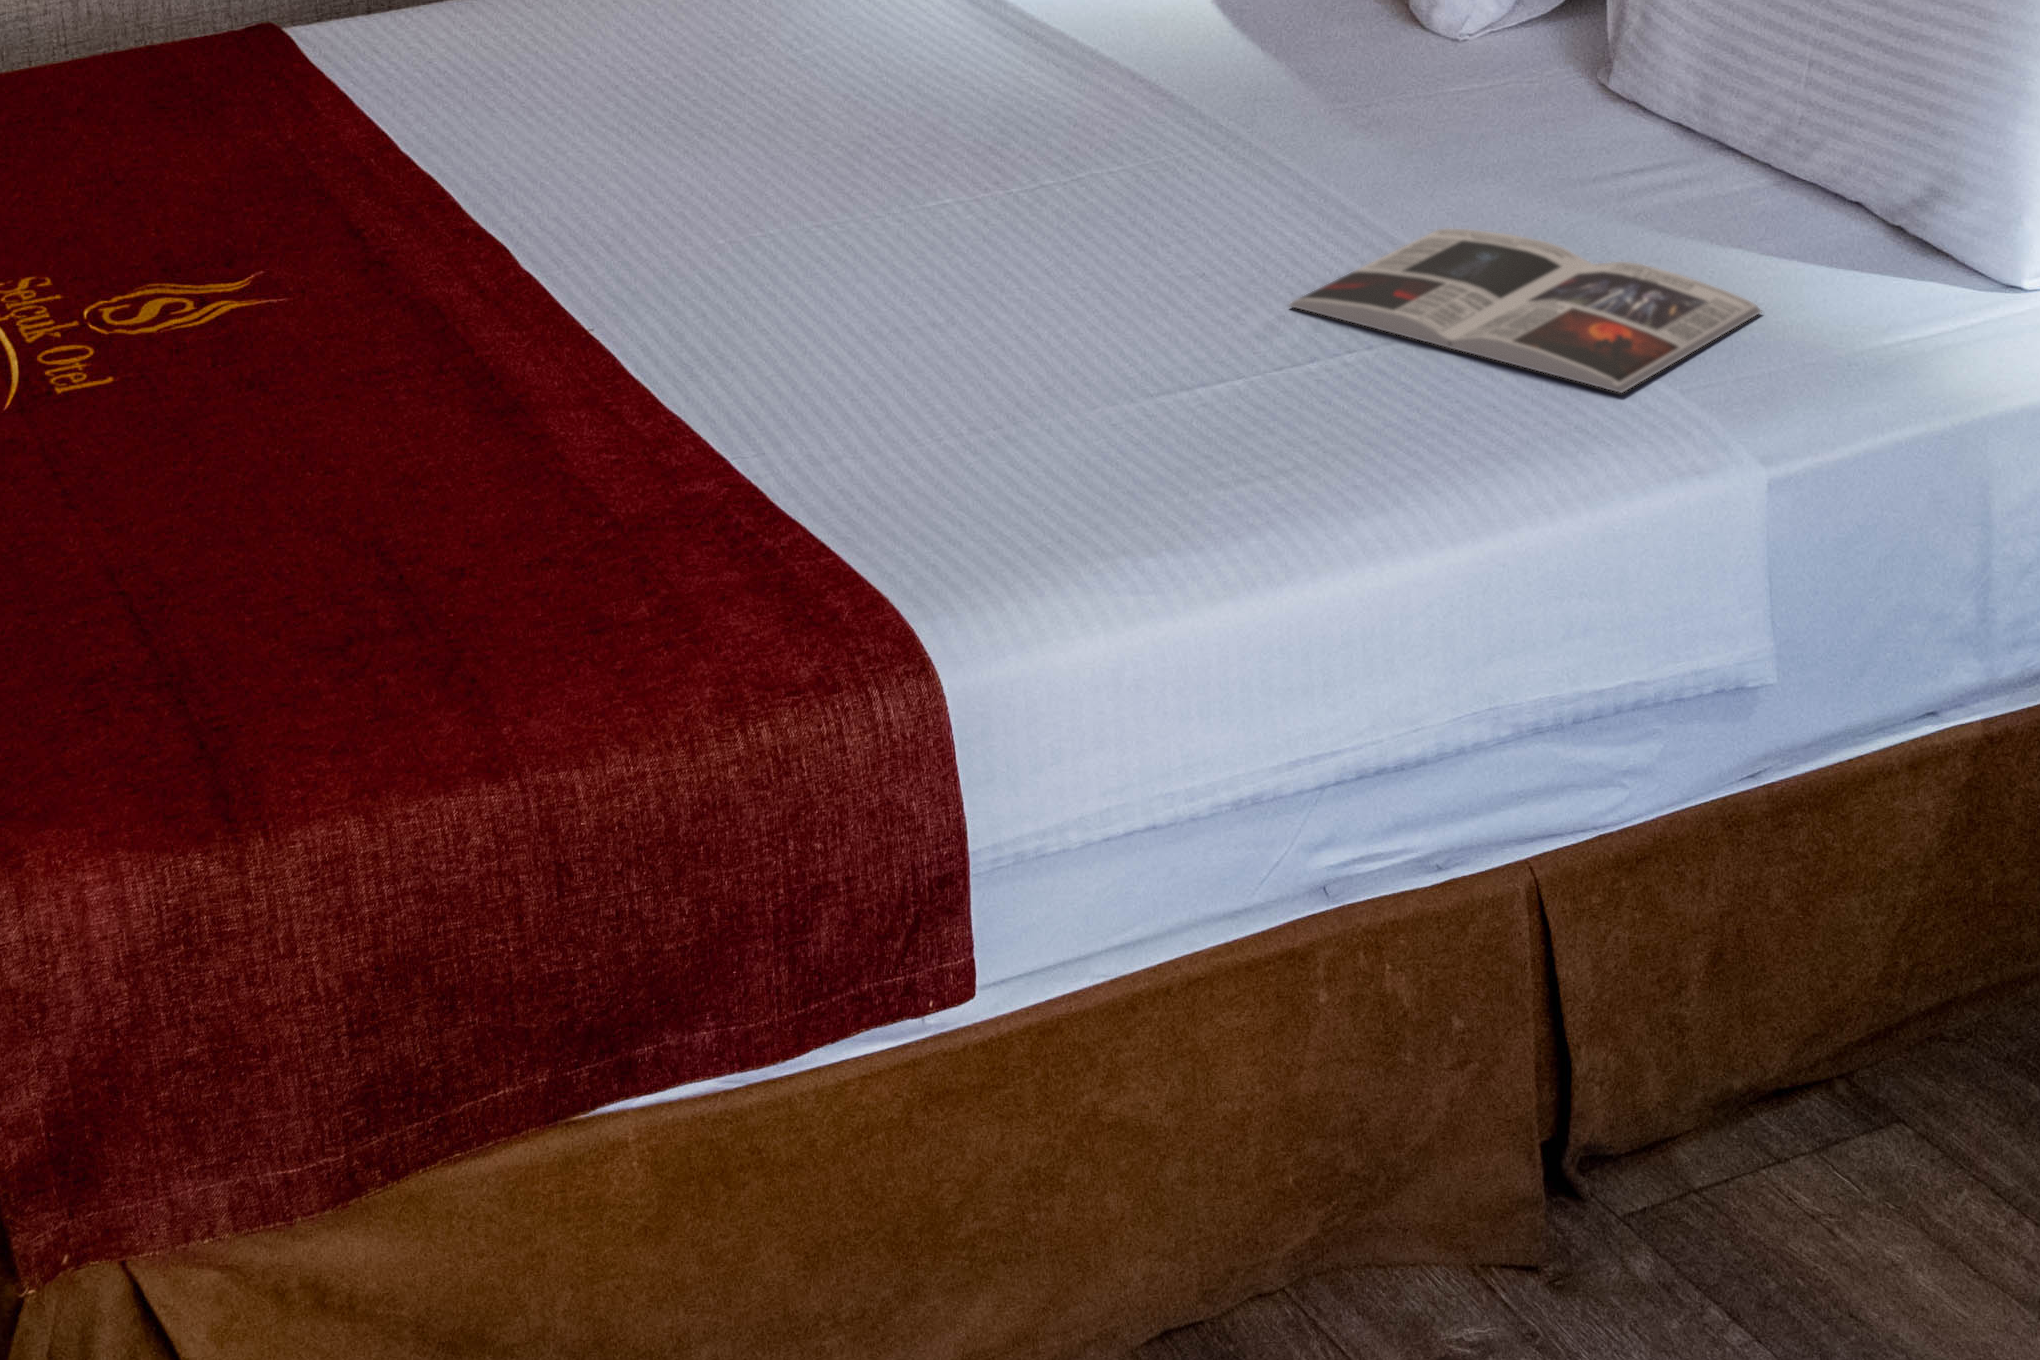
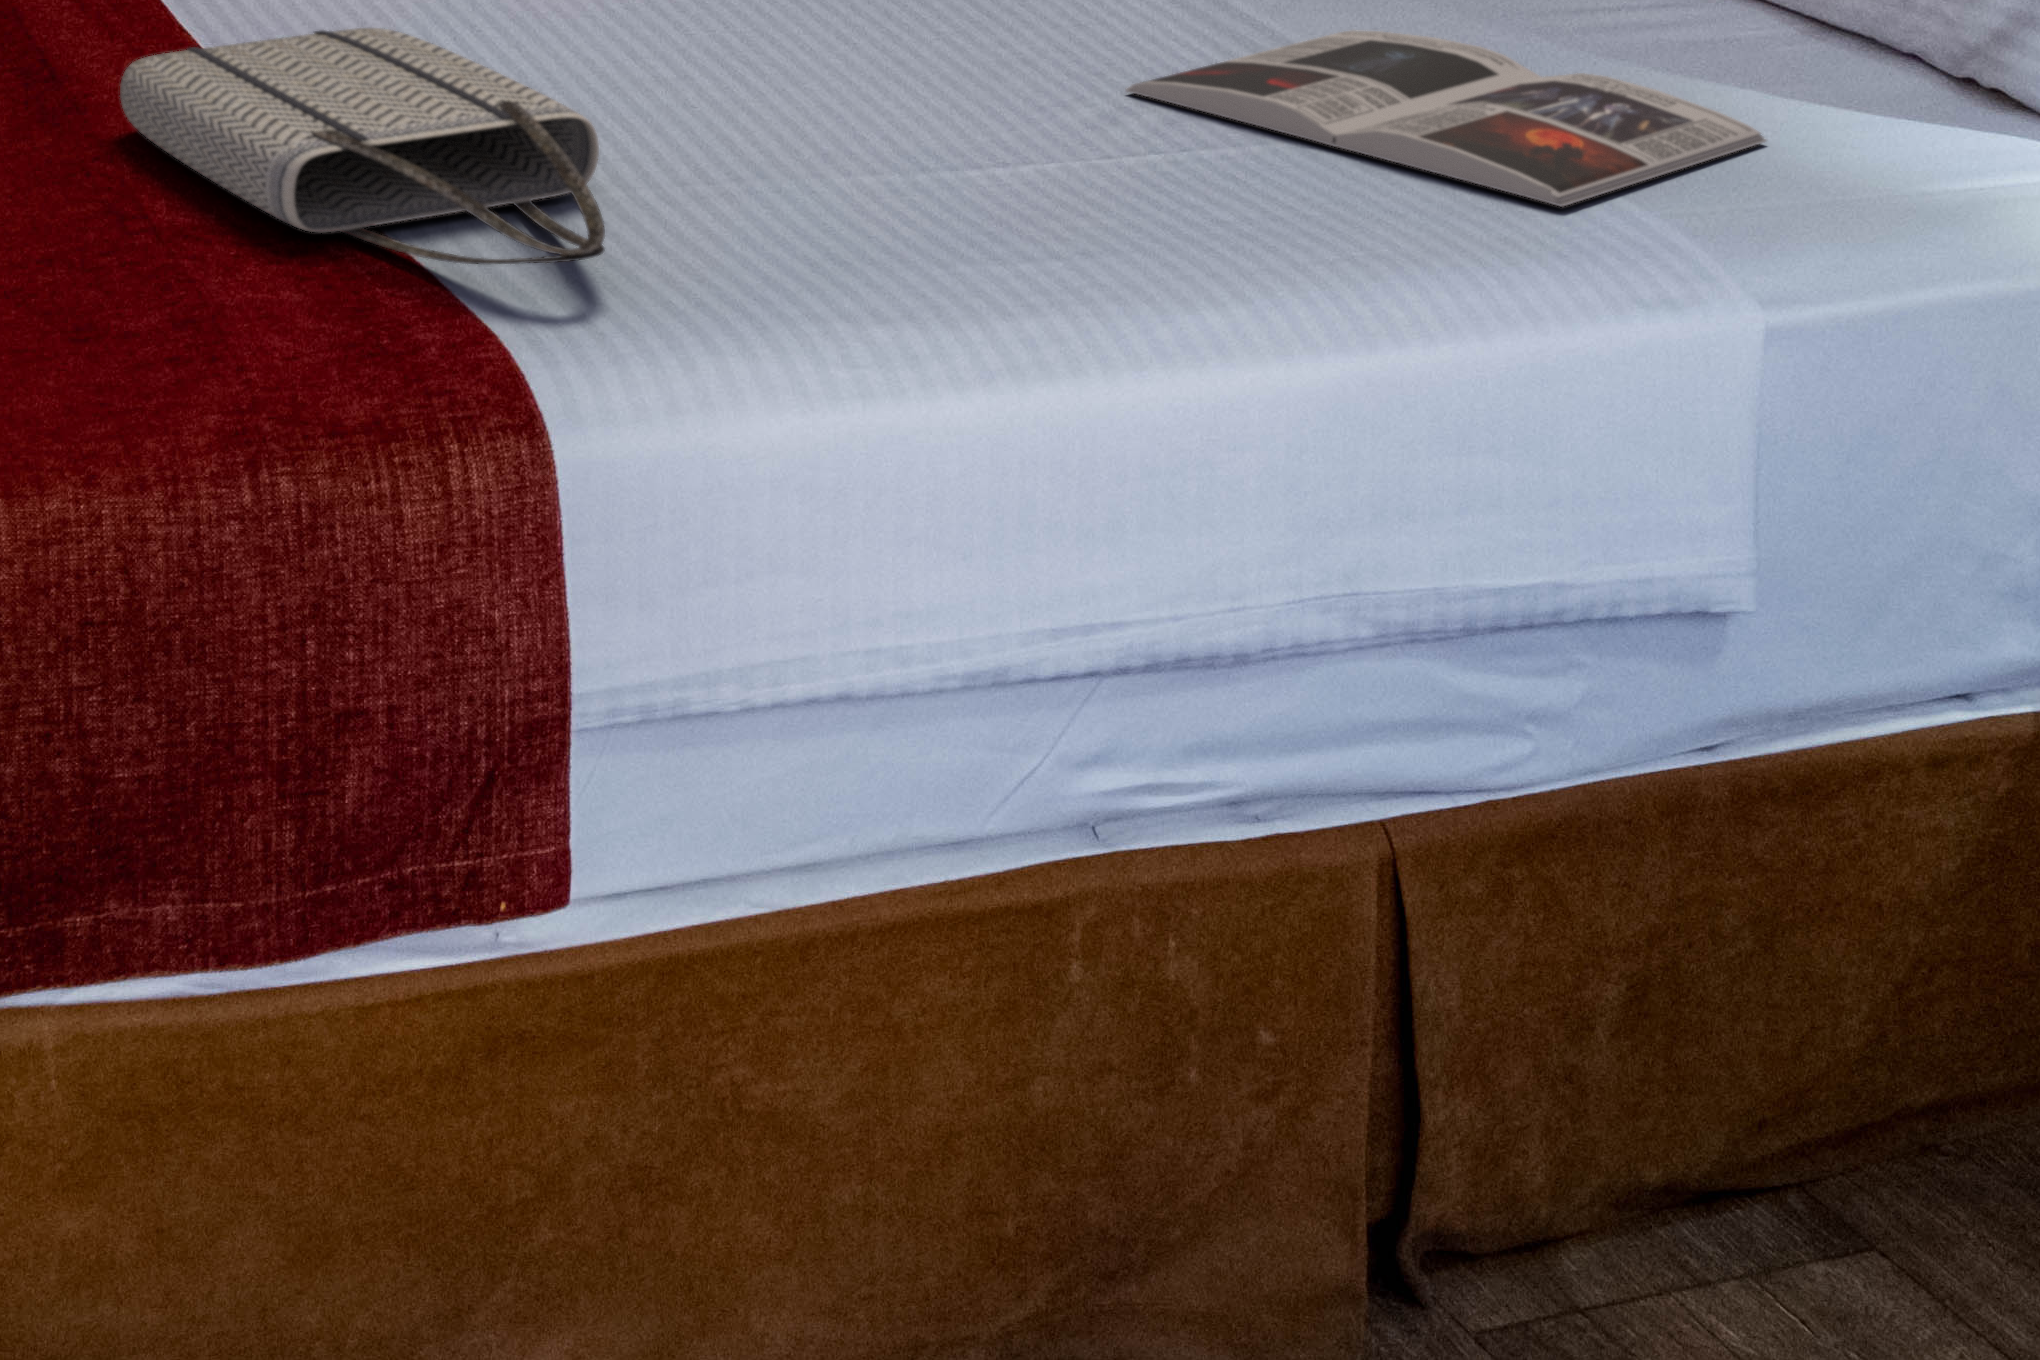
tote bag: none [556,317,954,533] -> present [120,28,605,264]

